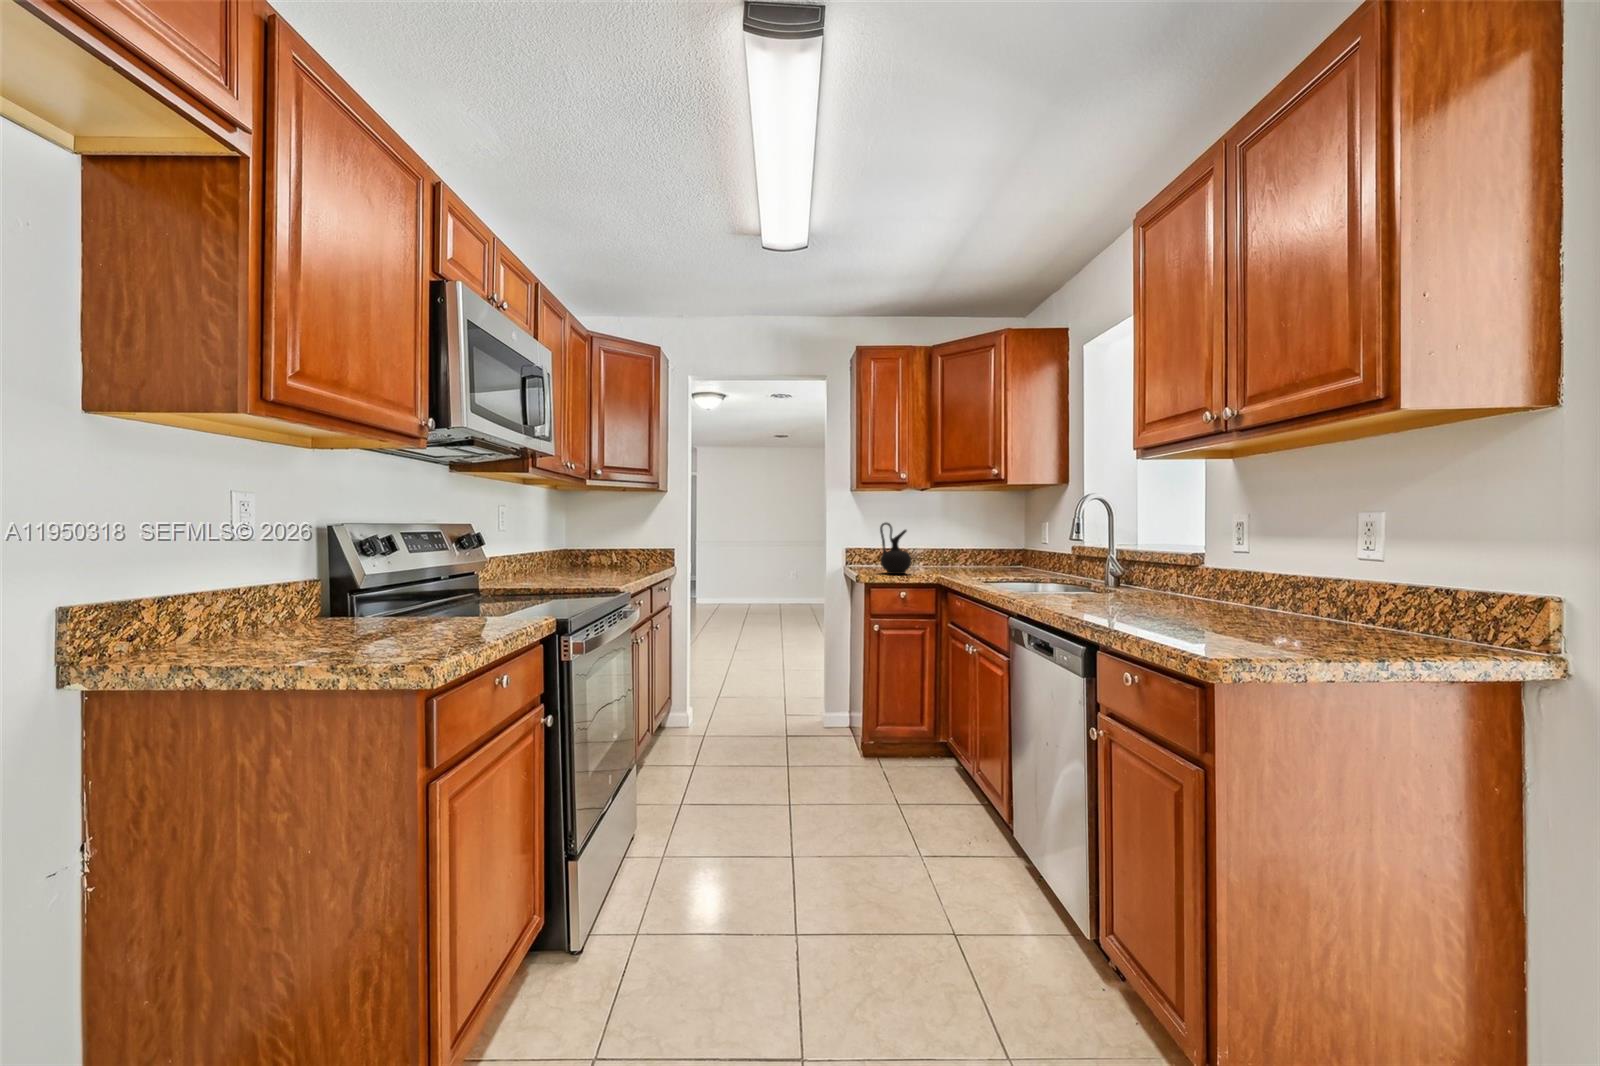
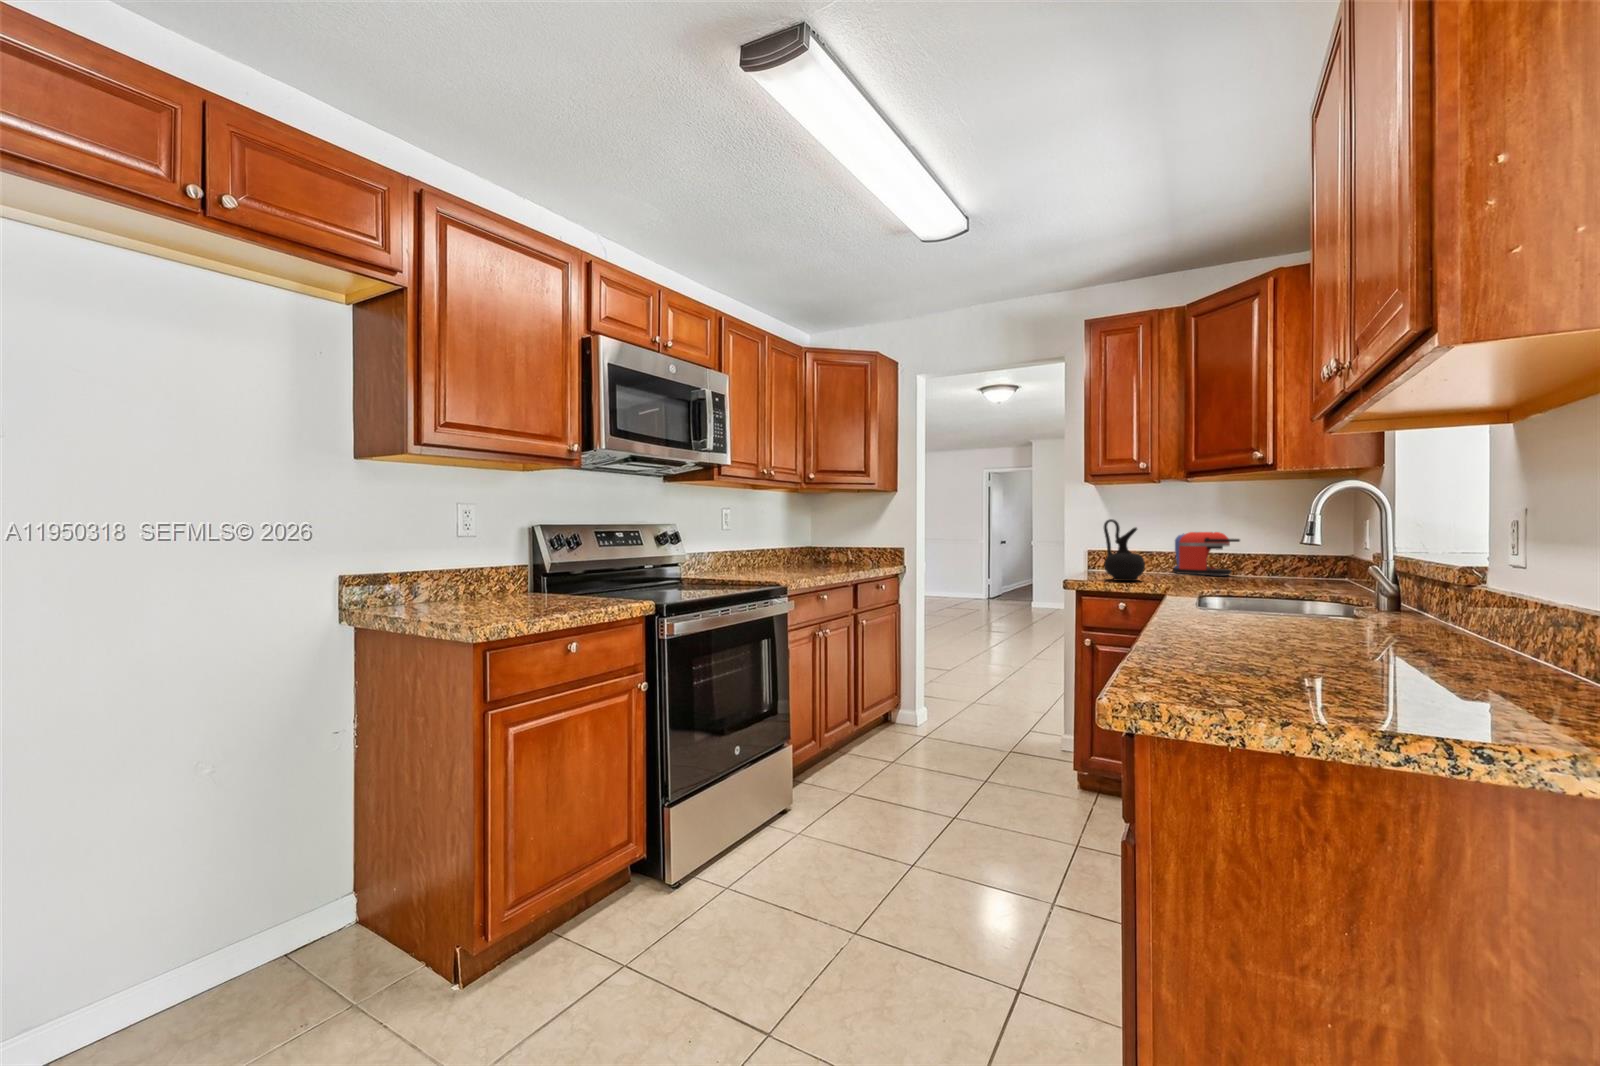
coffee maker: none [909,533,958,567] -> present [1173,532,1240,575]

